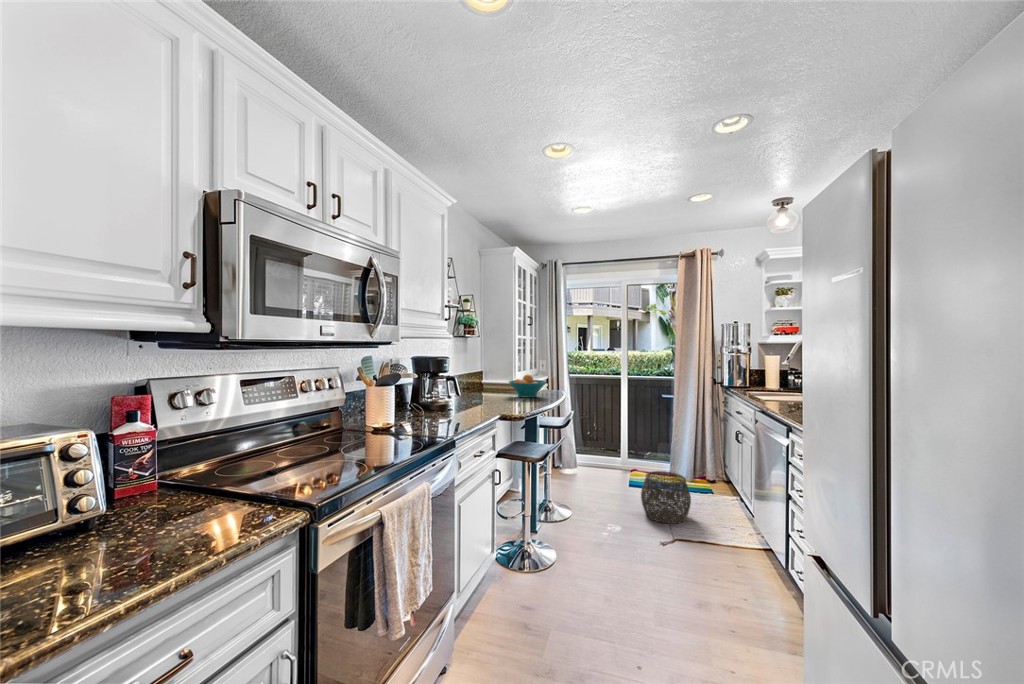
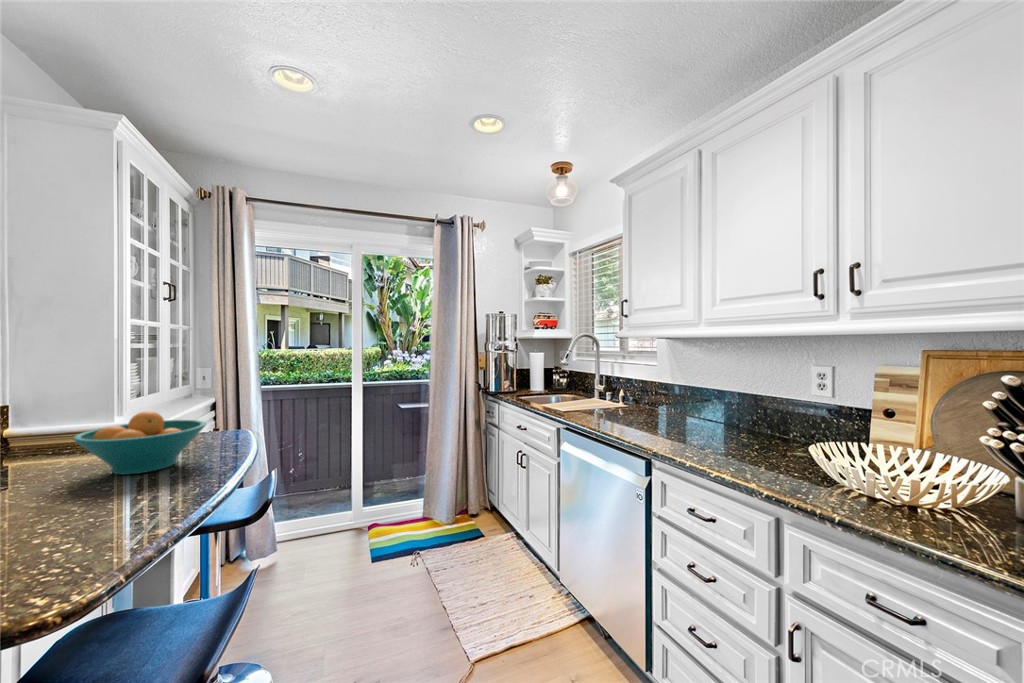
woven basket: present [641,471,691,524] -> none [407,536,484,636]

